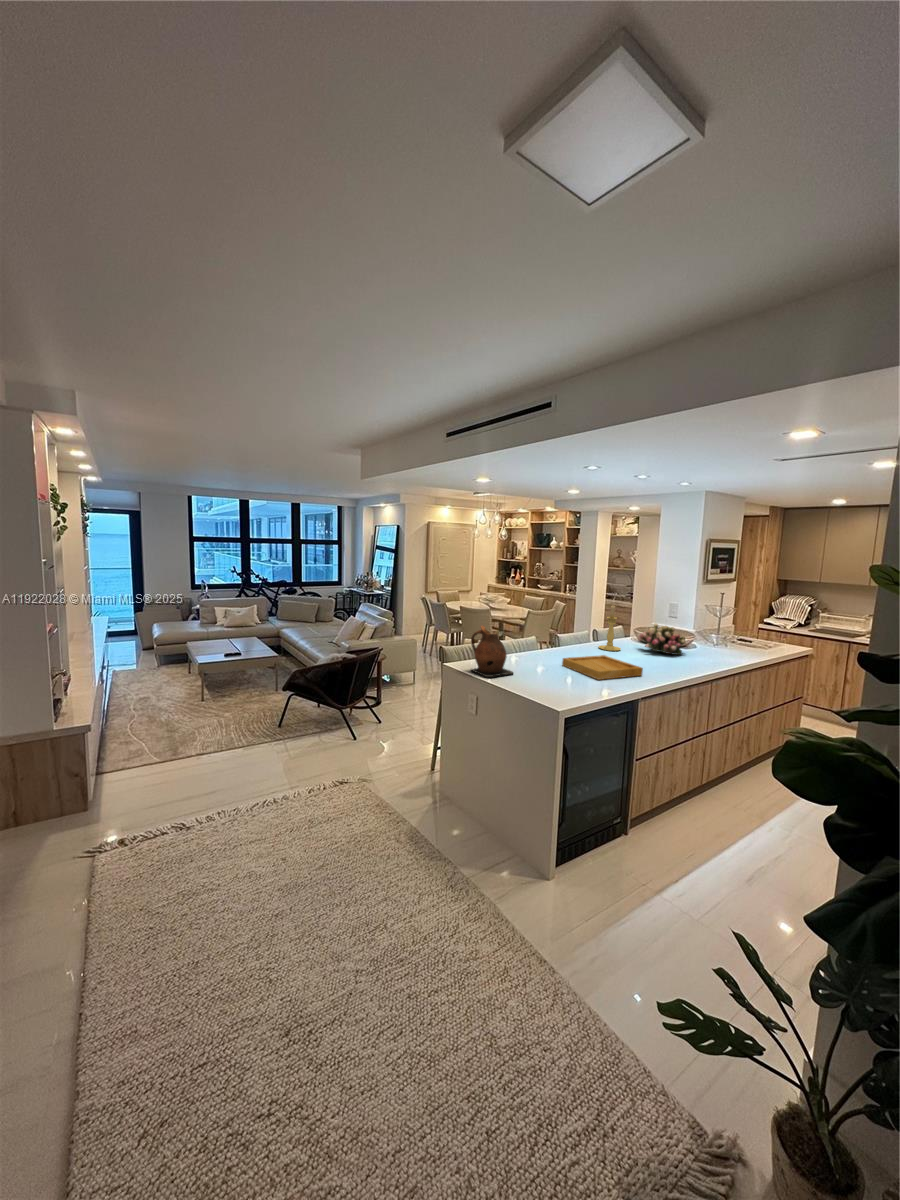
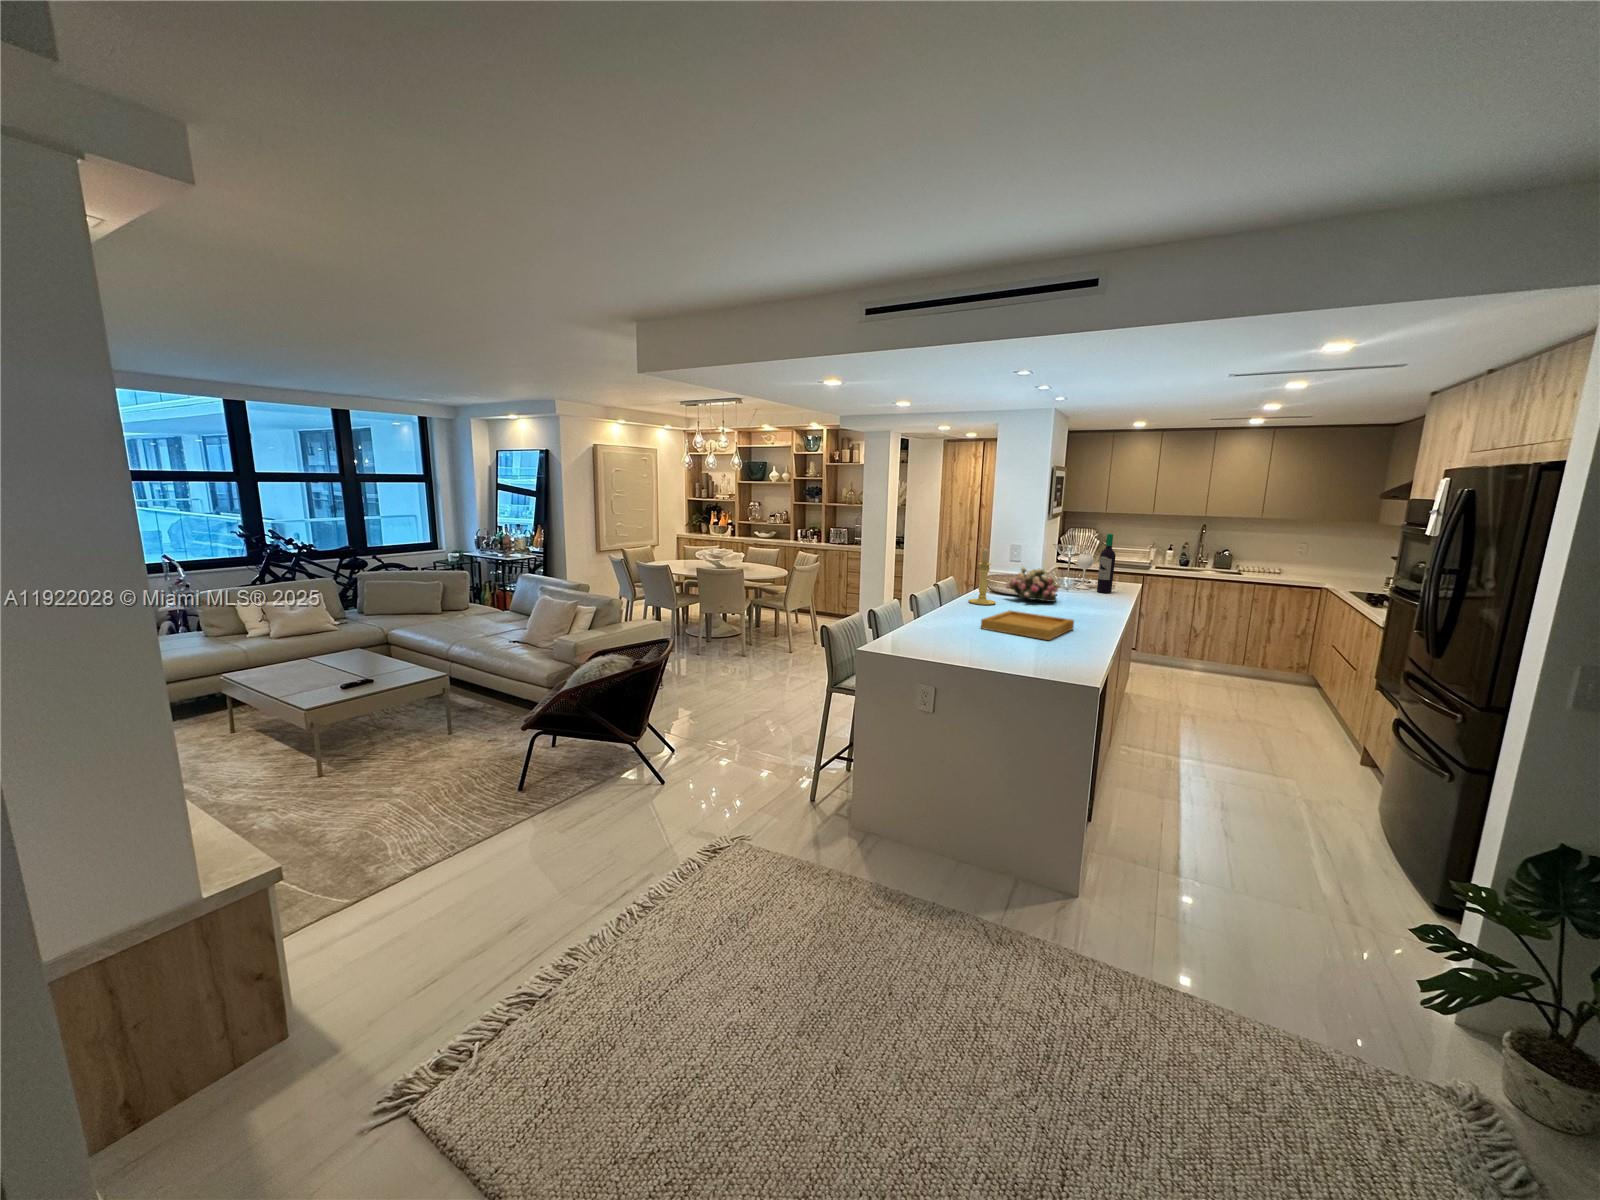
wine bottle: none [733,602,765,655] -> present [1076,534,1116,593]
ceramic pitcher: present [471,626,513,677] -> none [905,586,961,656]

